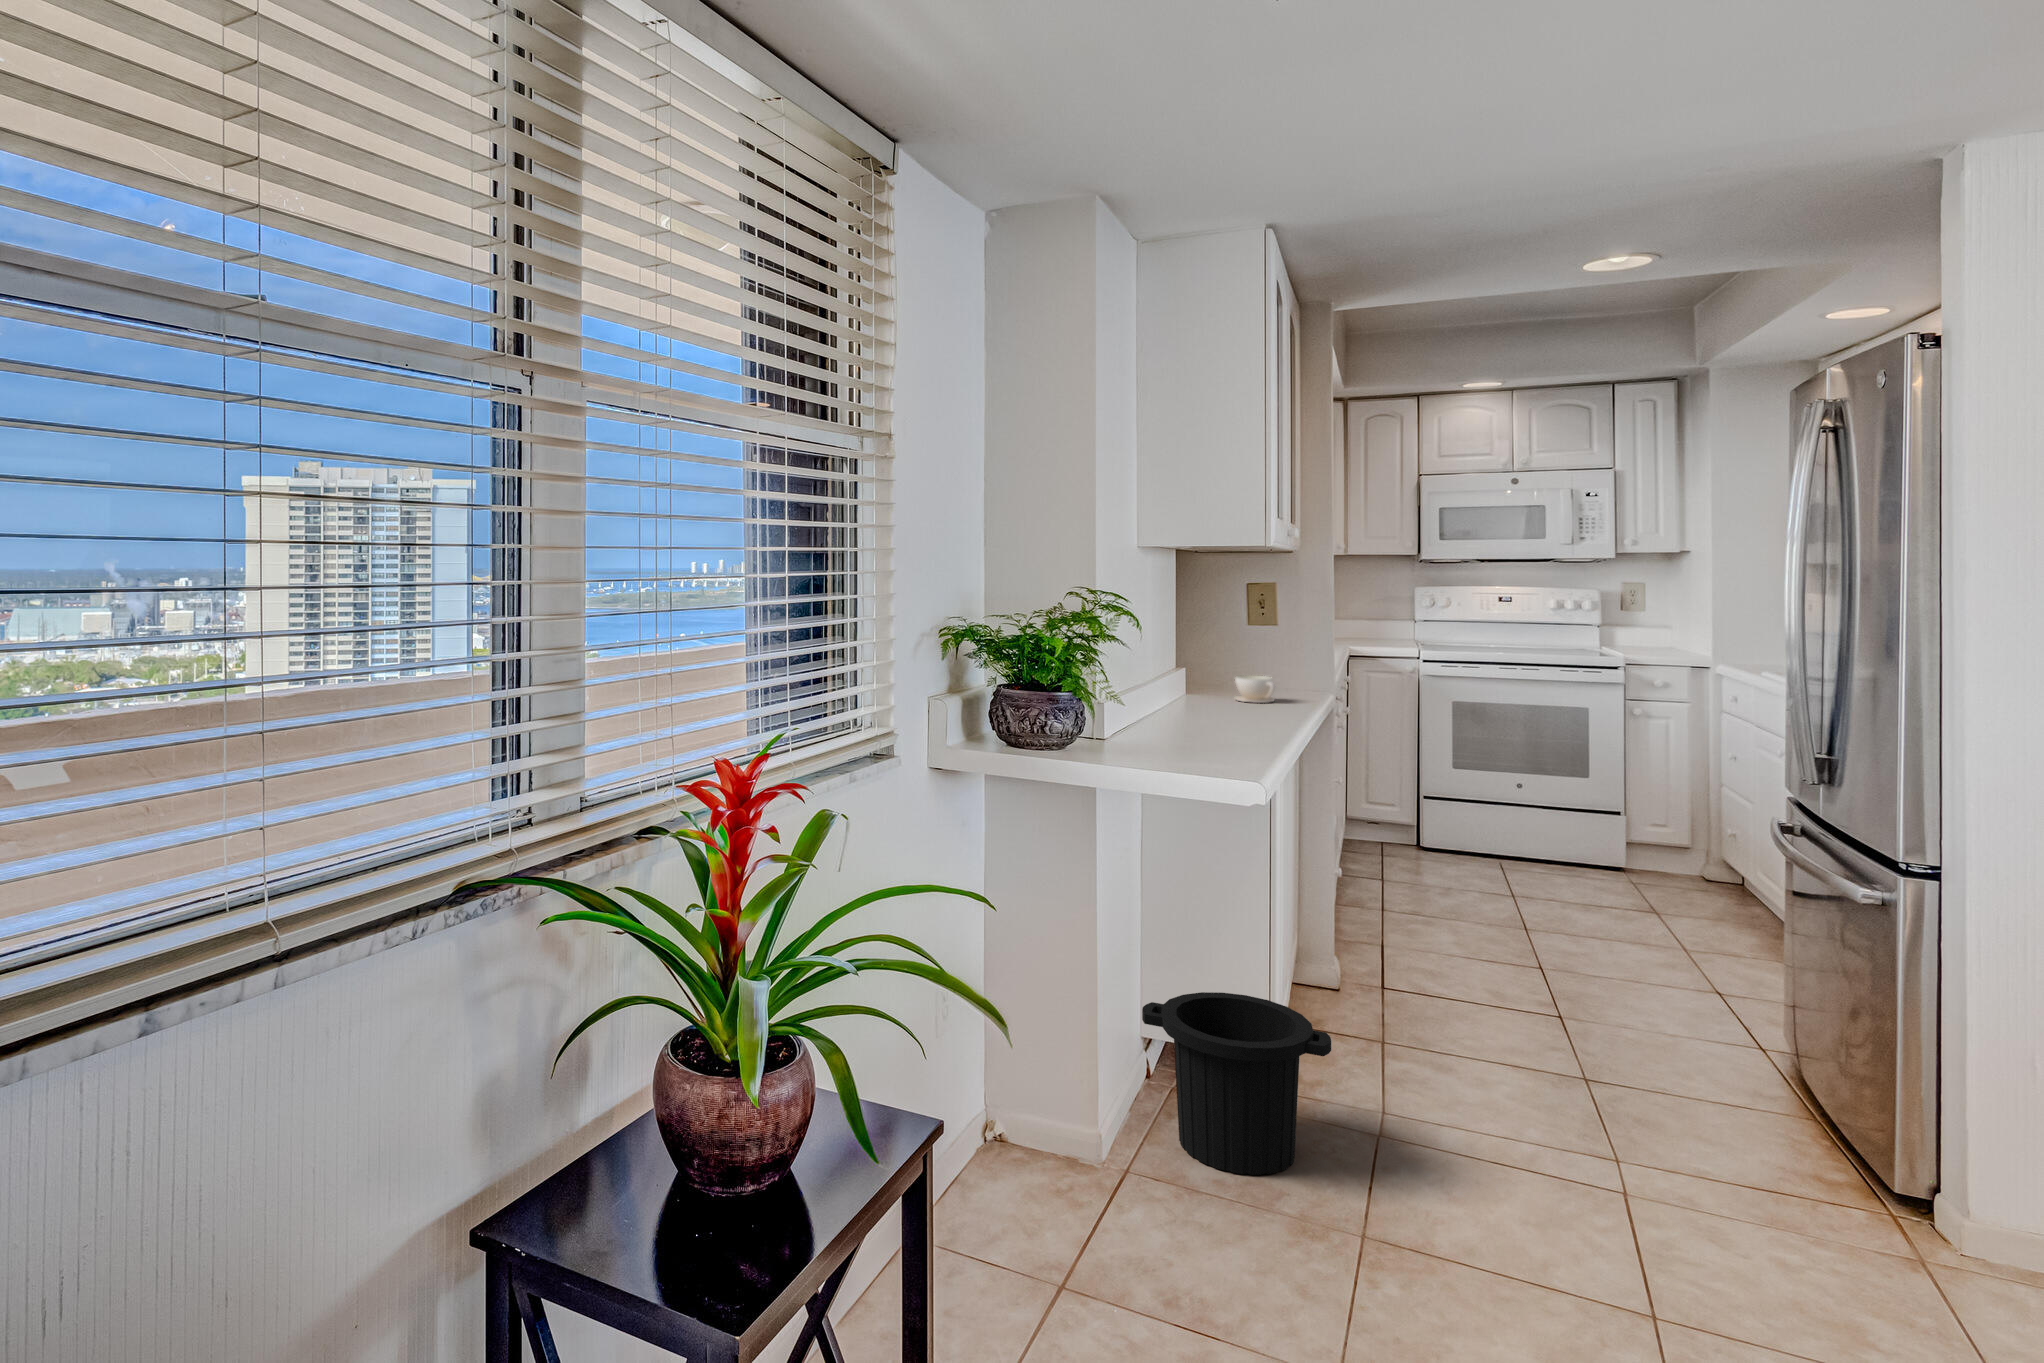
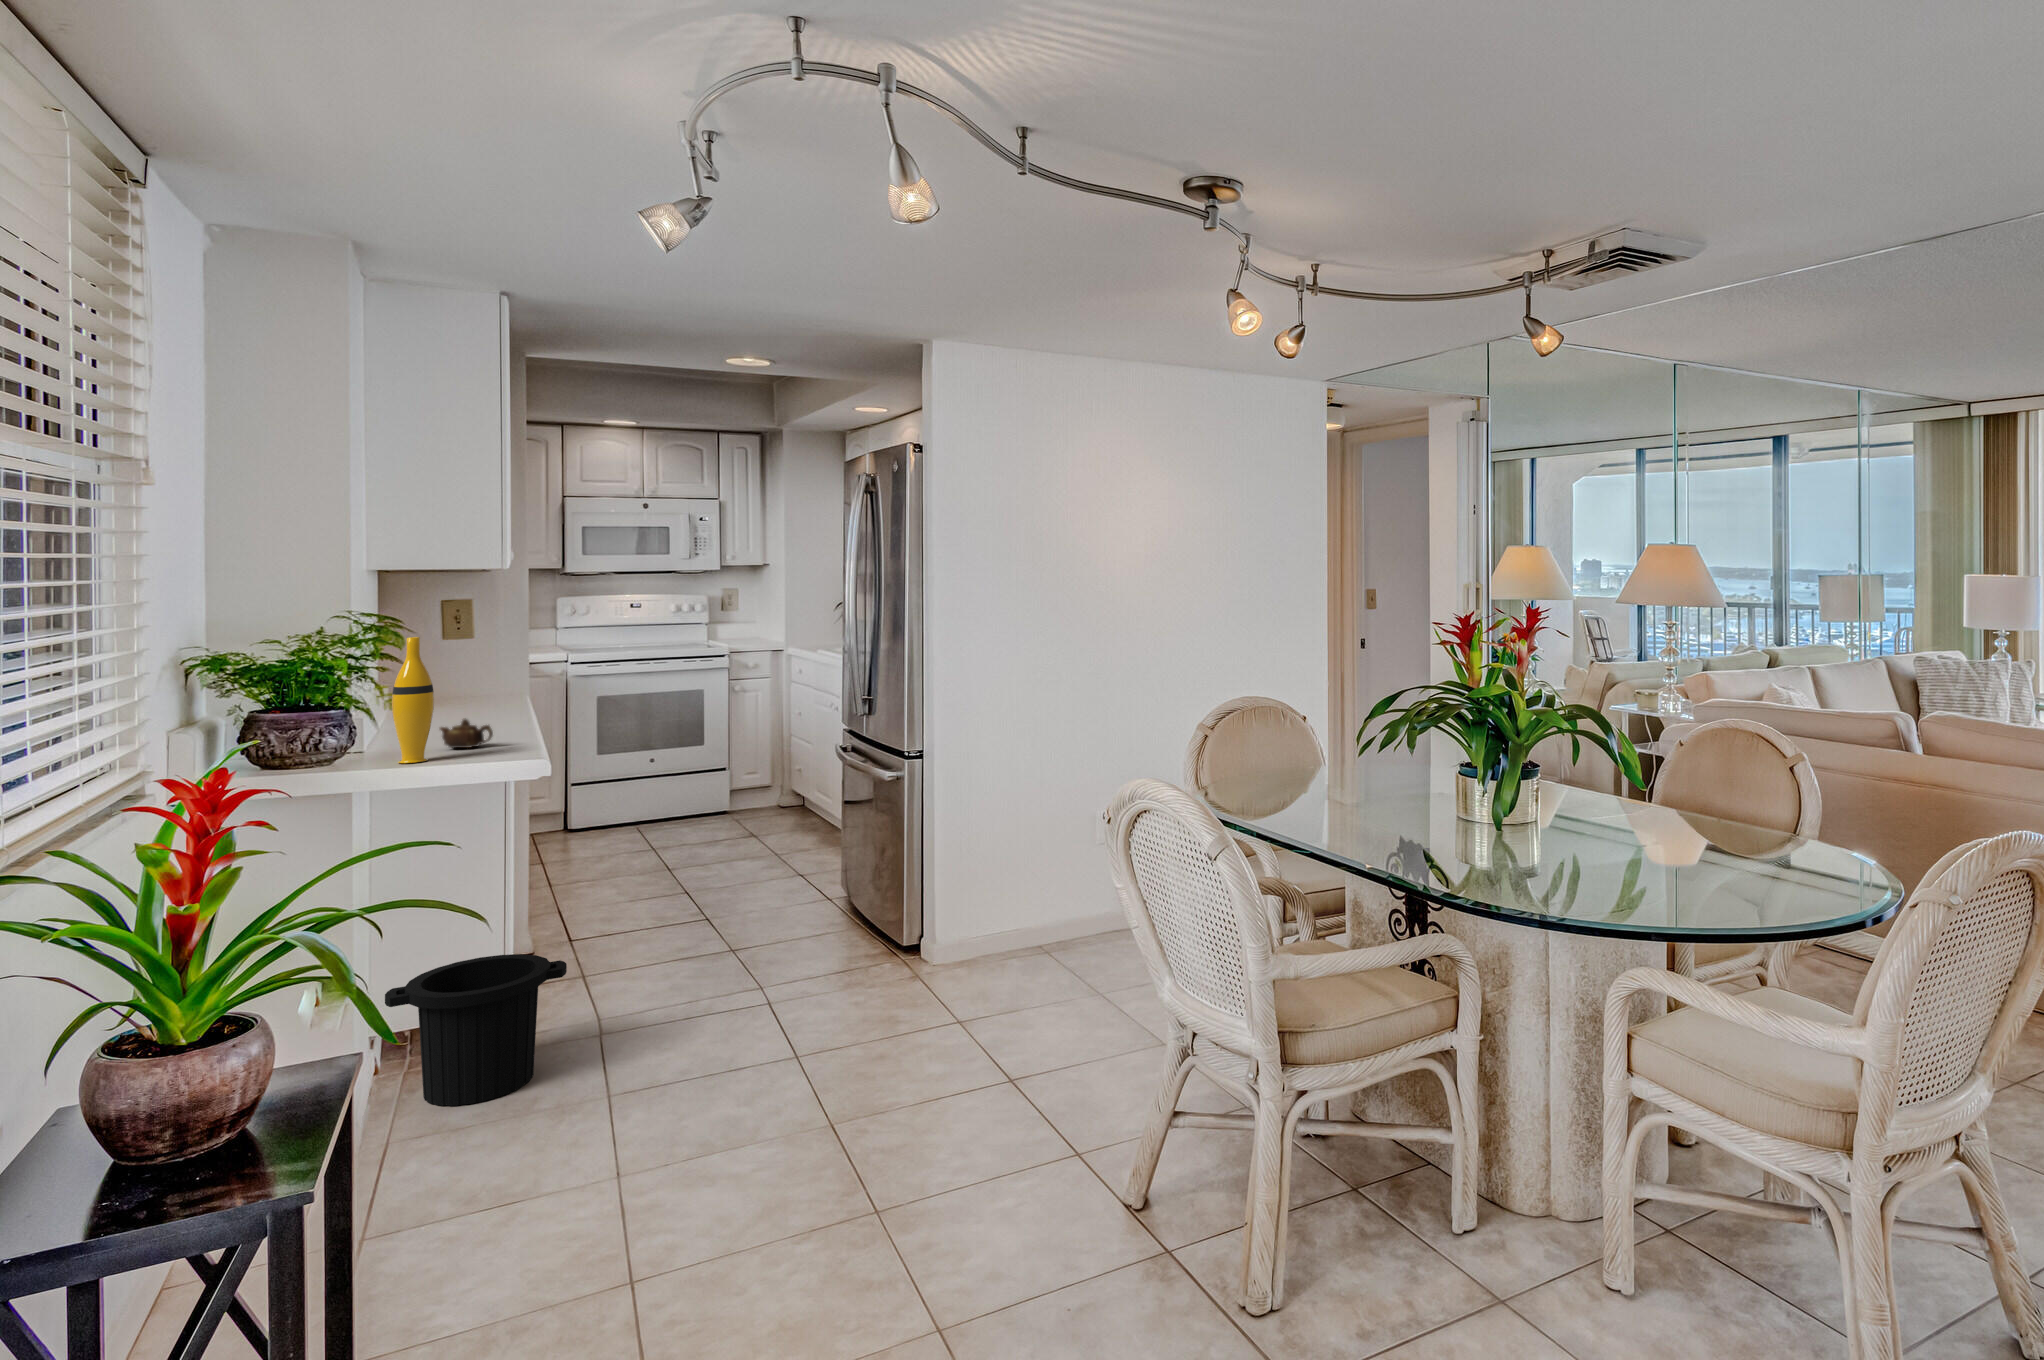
vase: none [1114,619,1155,764] -> present [392,637,434,763]
coffee cup: present [1235,676,1275,703] -> none [443,684,486,709]
teapot: none [1175,719,1227,754] -> present [440,719,493,748]

